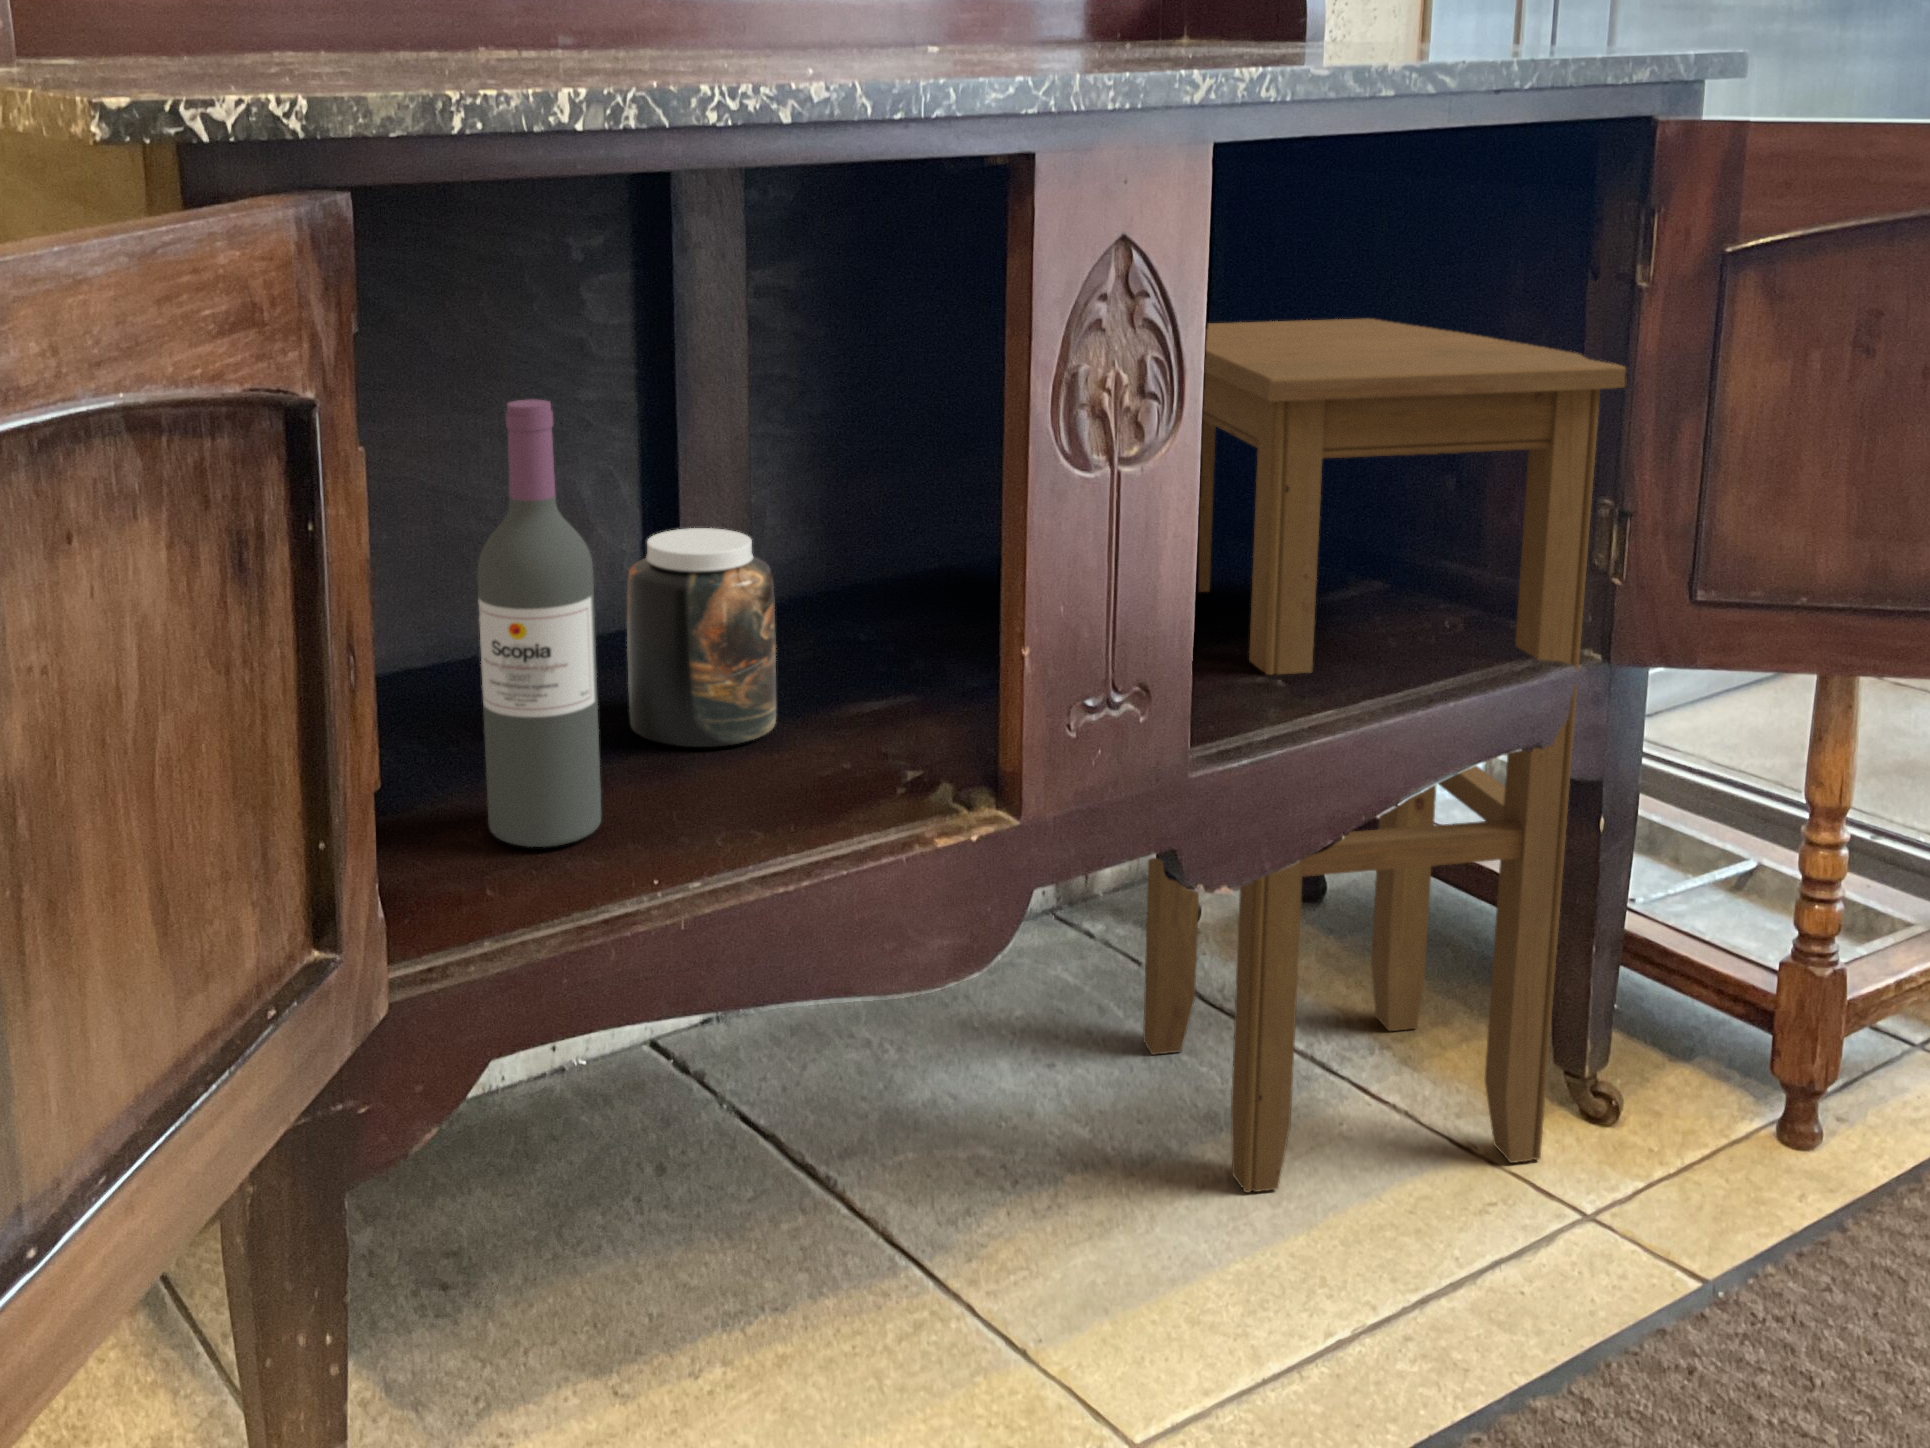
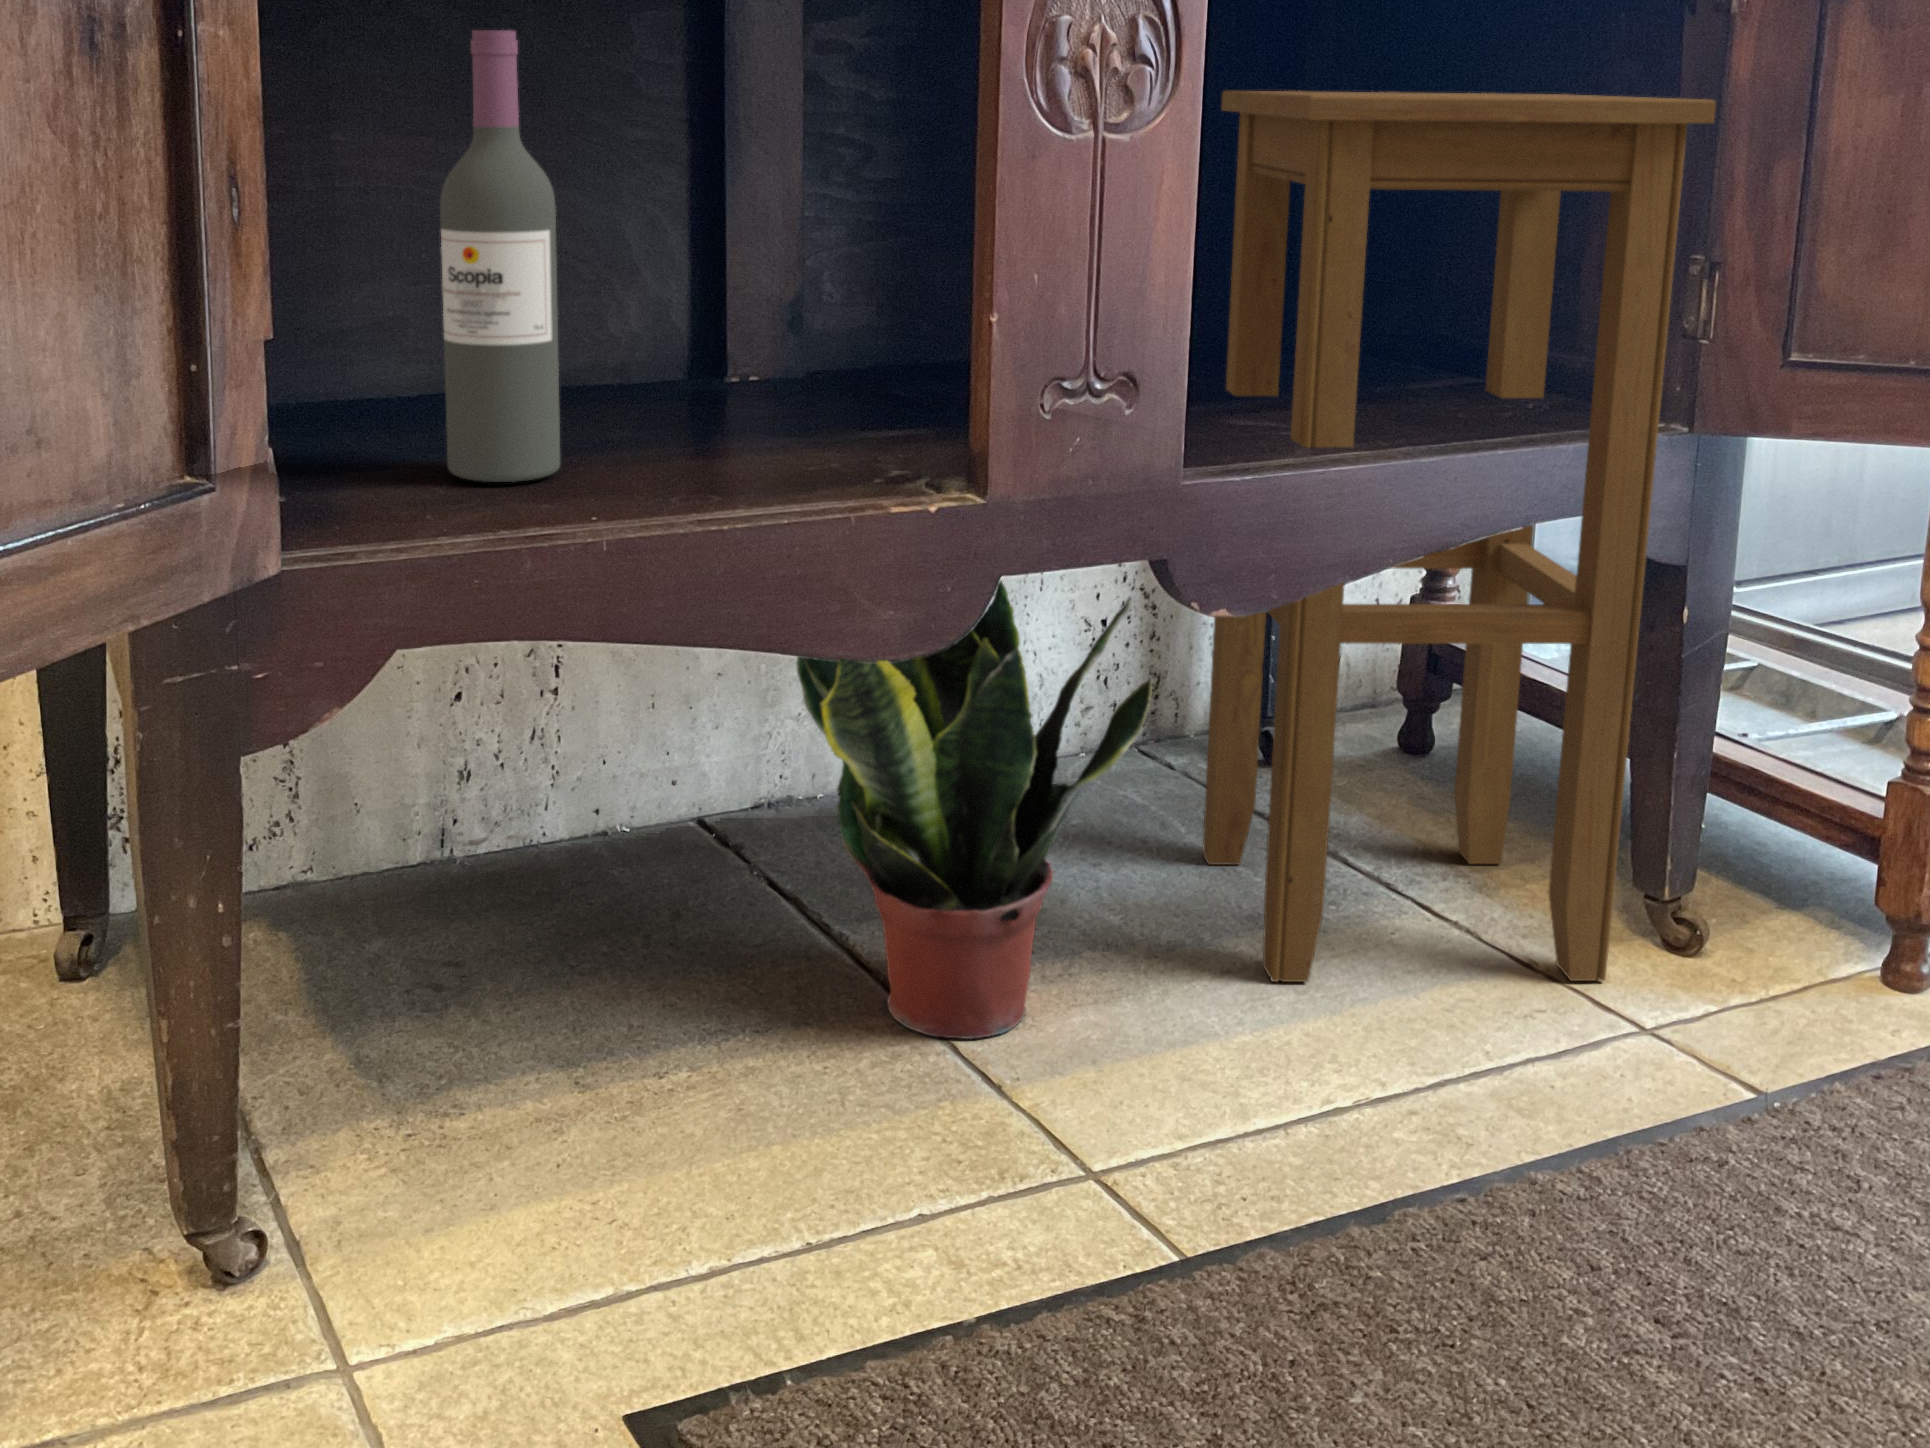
jar: present [627,528,776,747] -> none [631,228,776,434]
potted plant: none [786,762,1145,1295] -> present [796,581,1153,1039]

